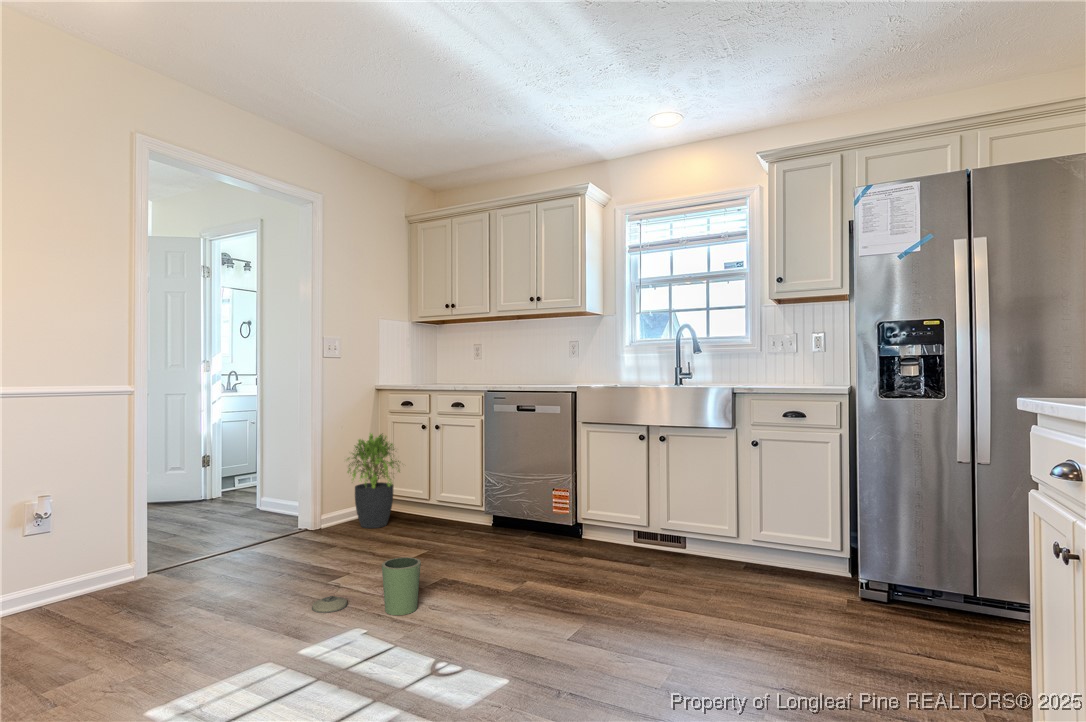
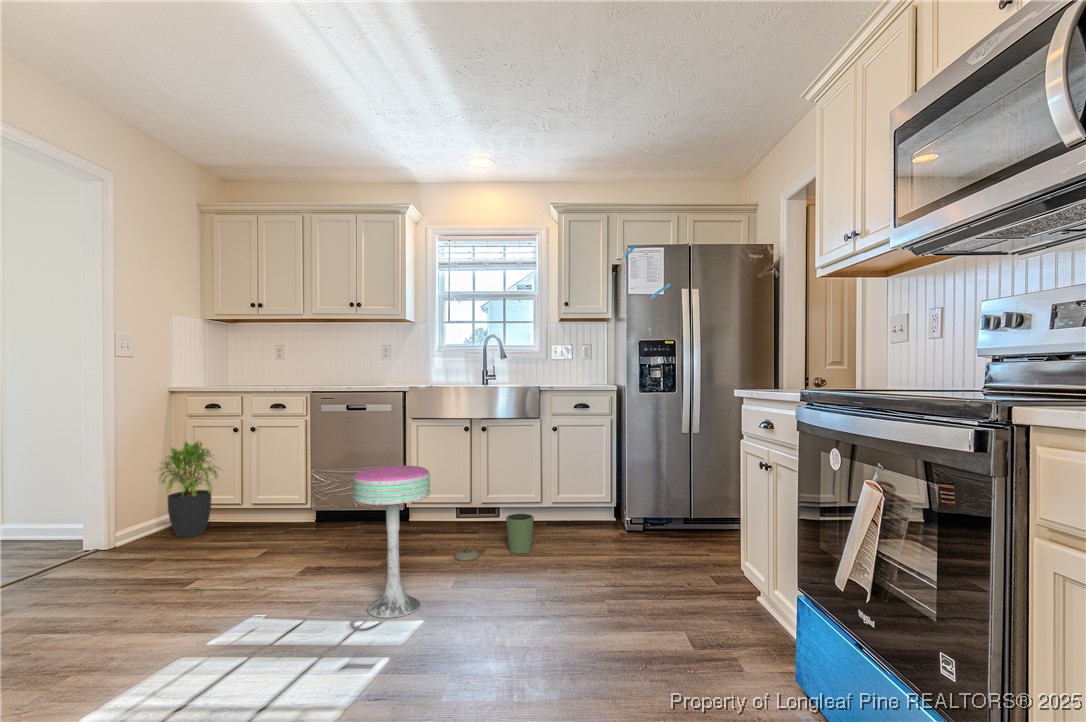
bar stool: none [444,472,539,668] -> present [353,466,430,618]
trash can: present [312,557,421,615] -> present [454,514,534,561]

